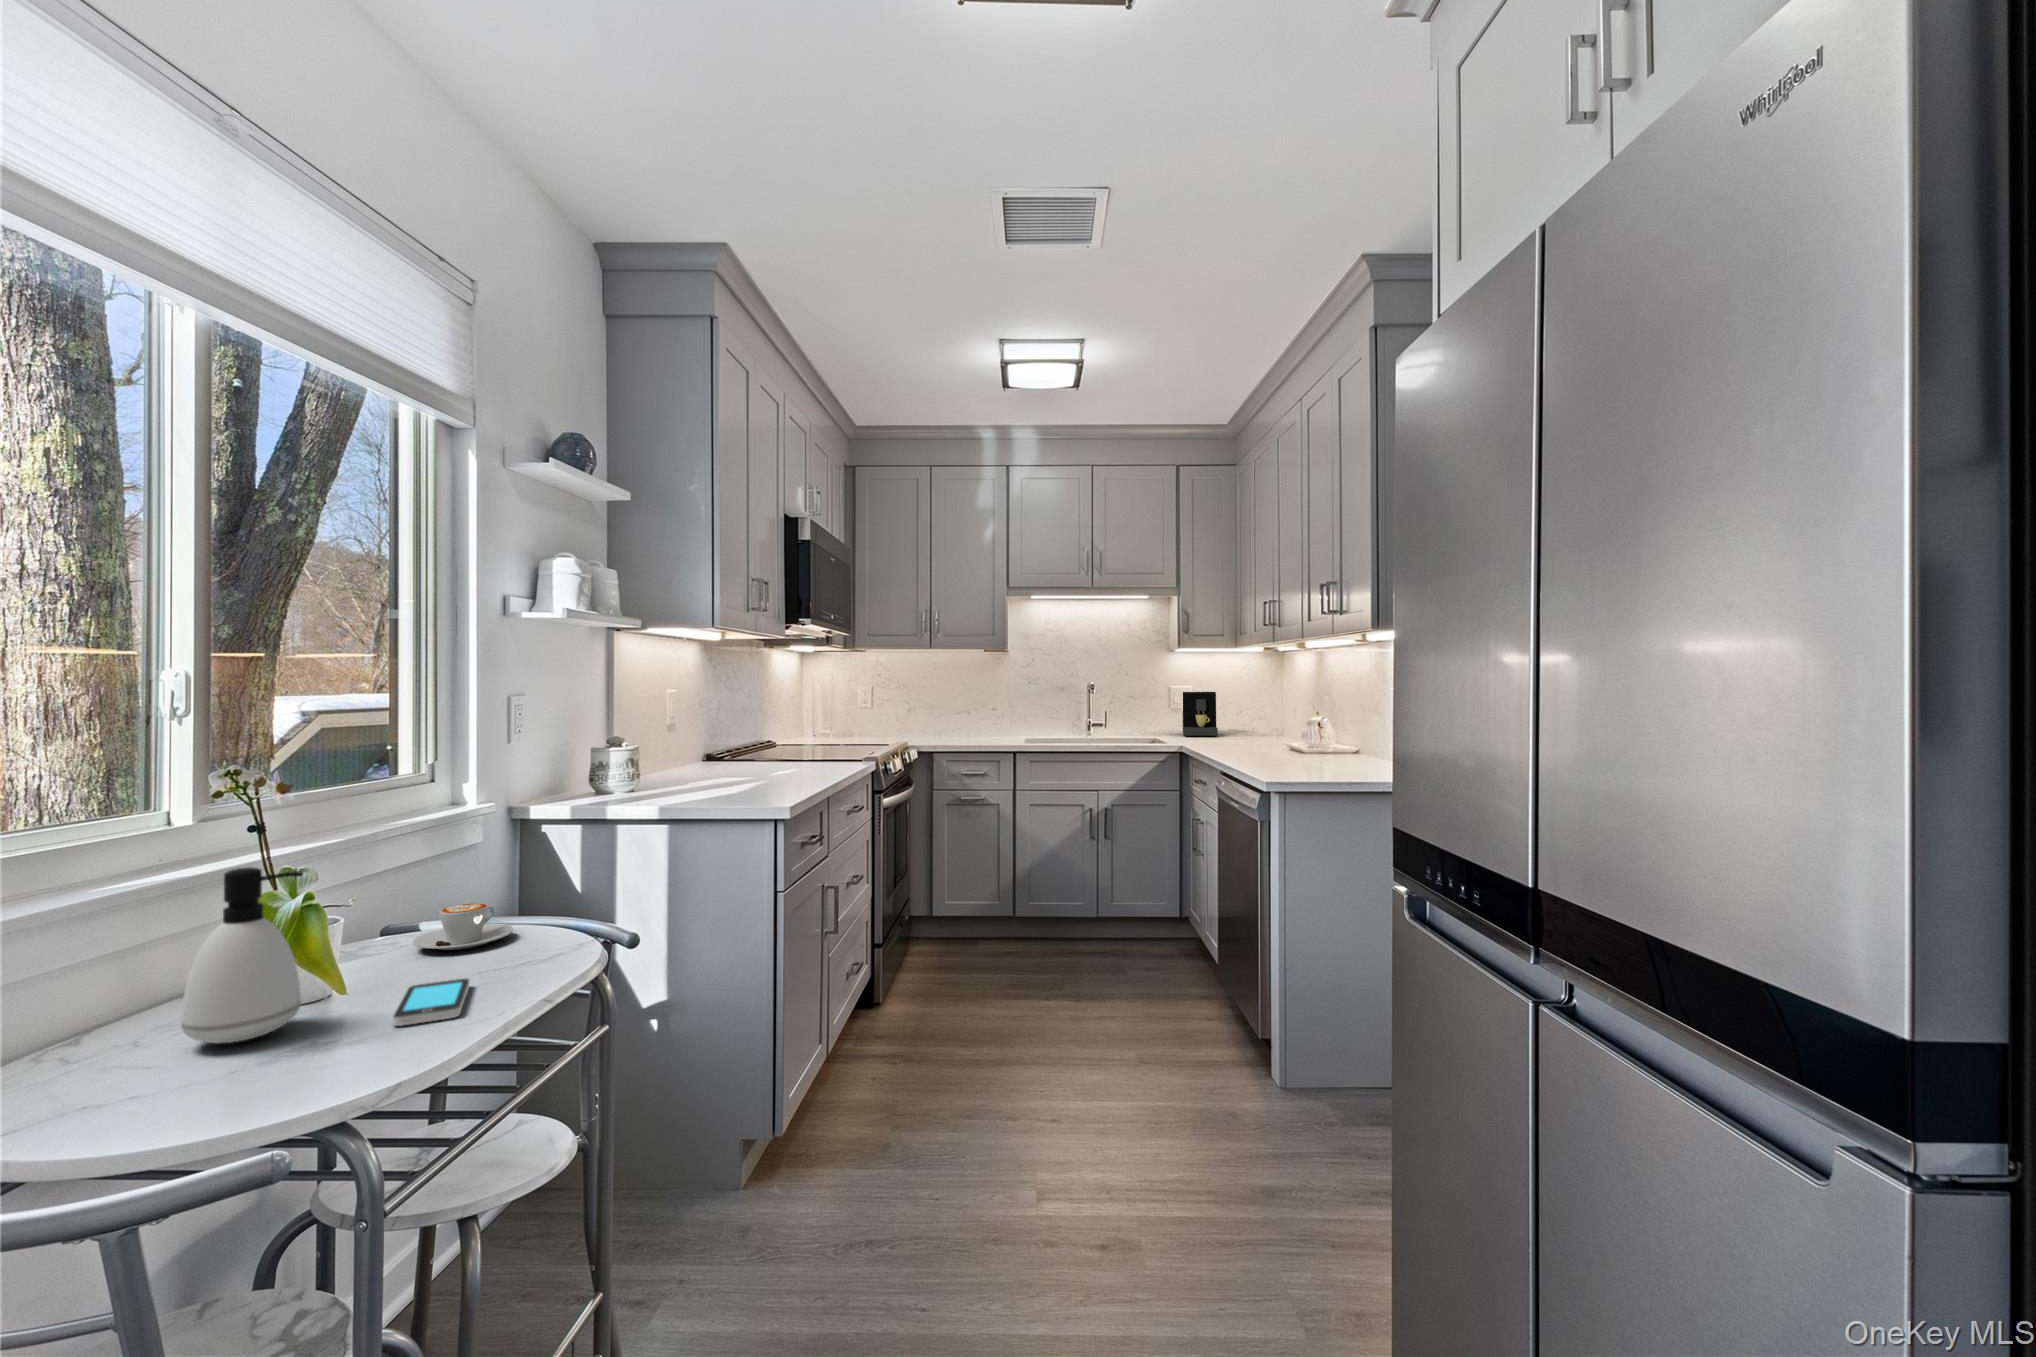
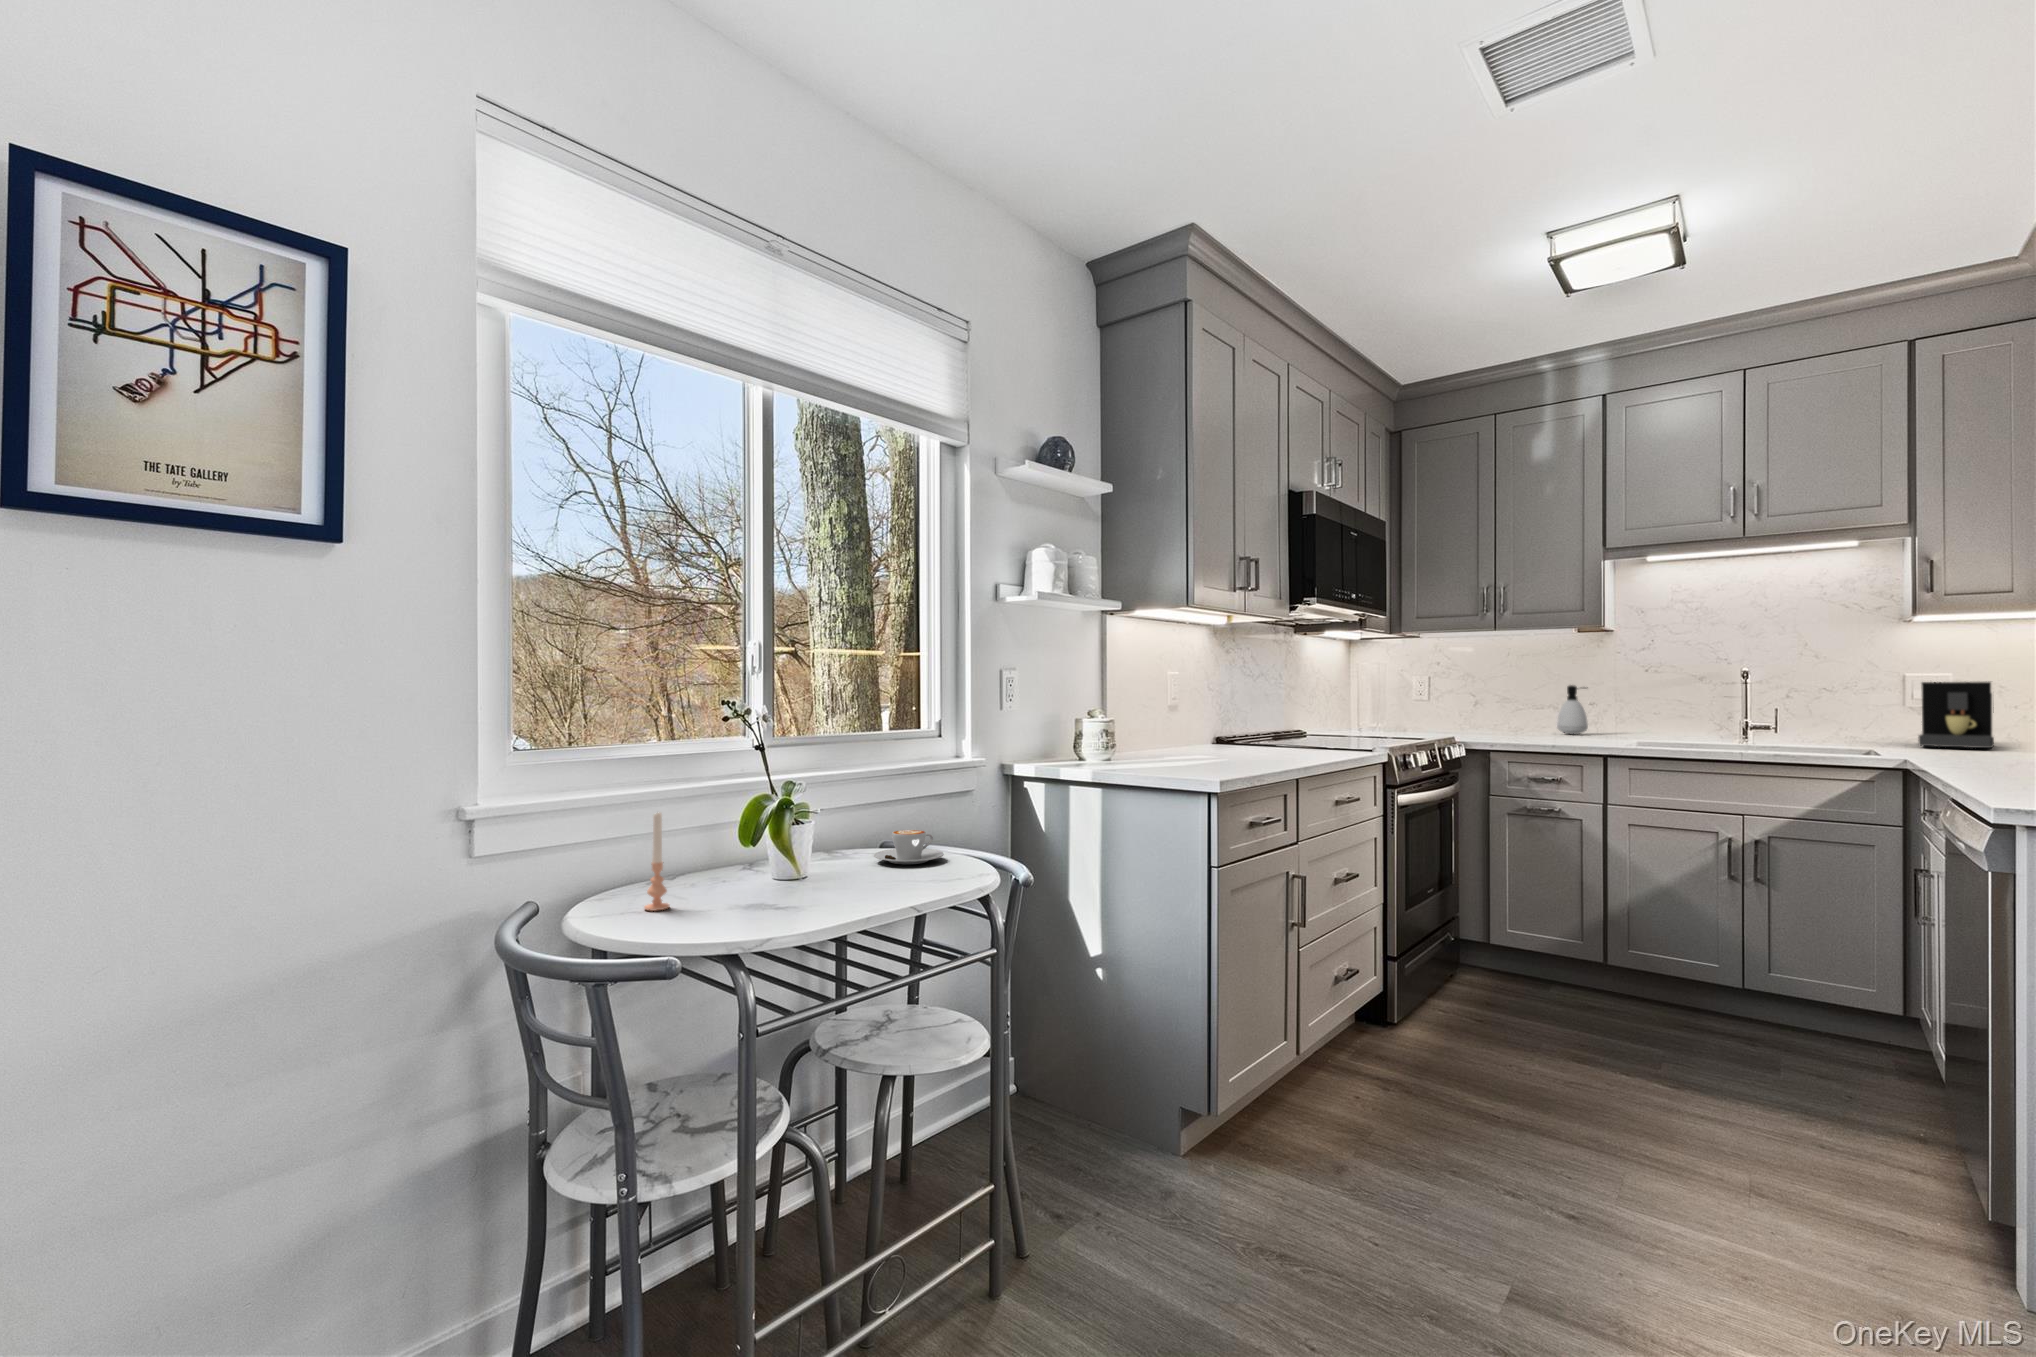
soap dispenser: present [181,867,303,1043] -> present [1557,685,1588,734]
candle: none [94,946,146,1100] -> present [644,813,669,911]
smartphone: present [393,979,469,1026] -> none [810,879,878,904]

